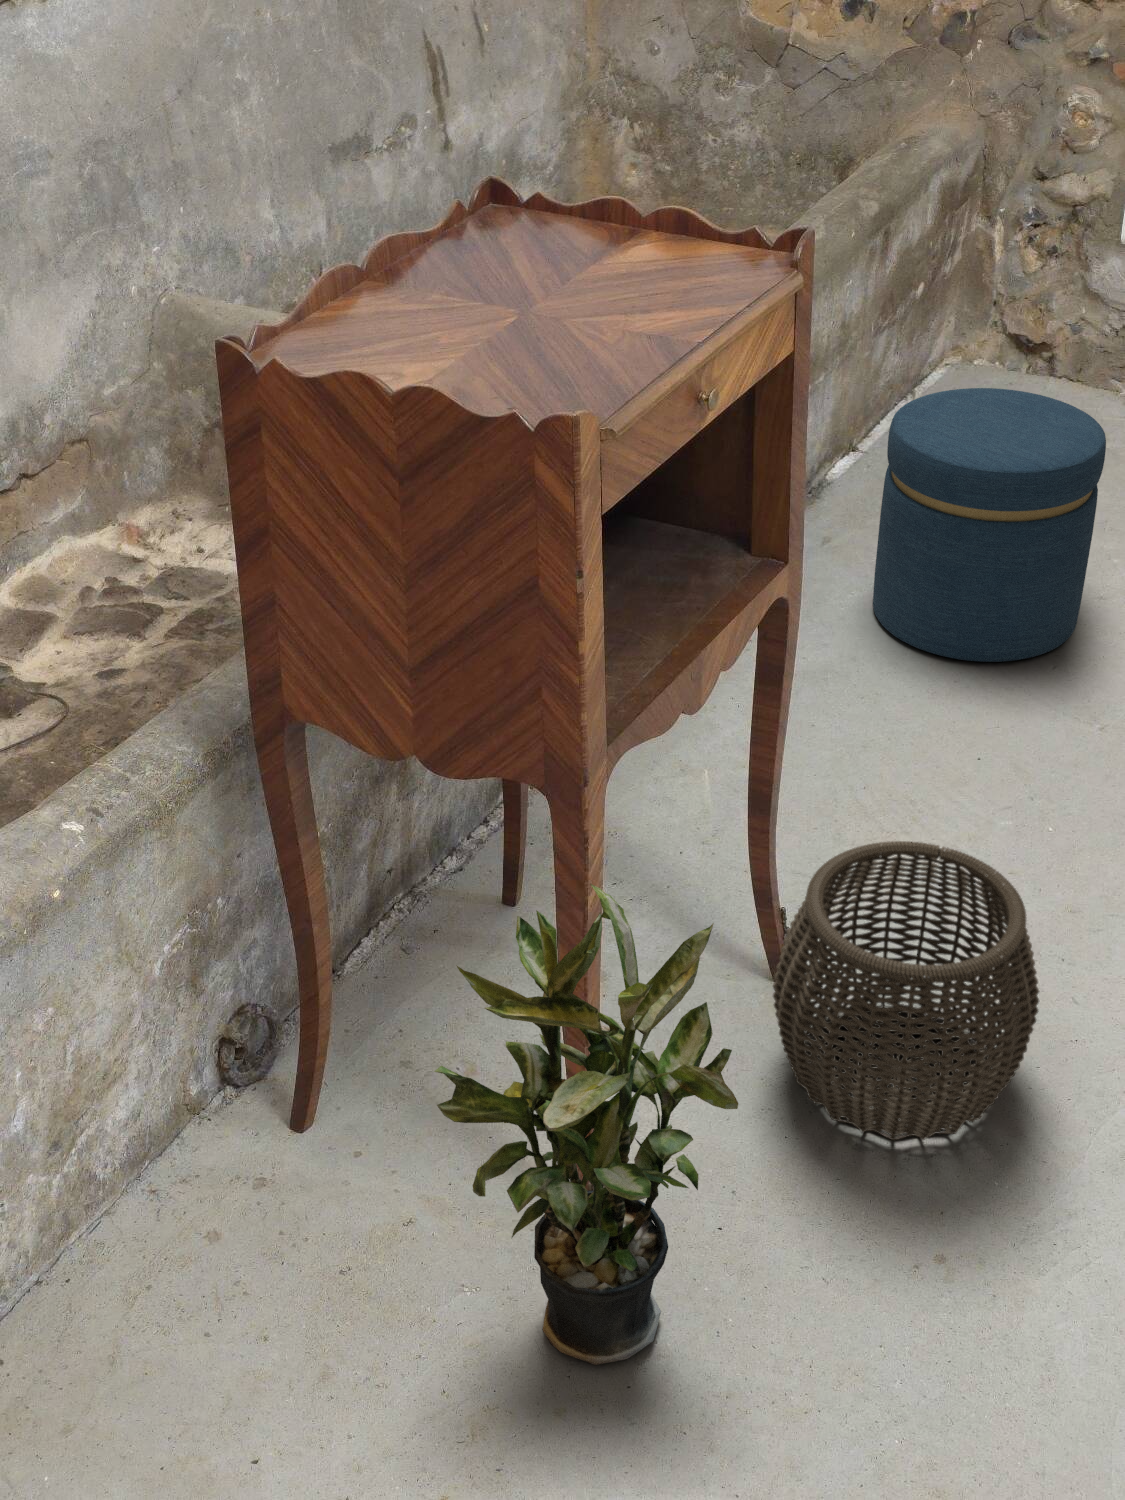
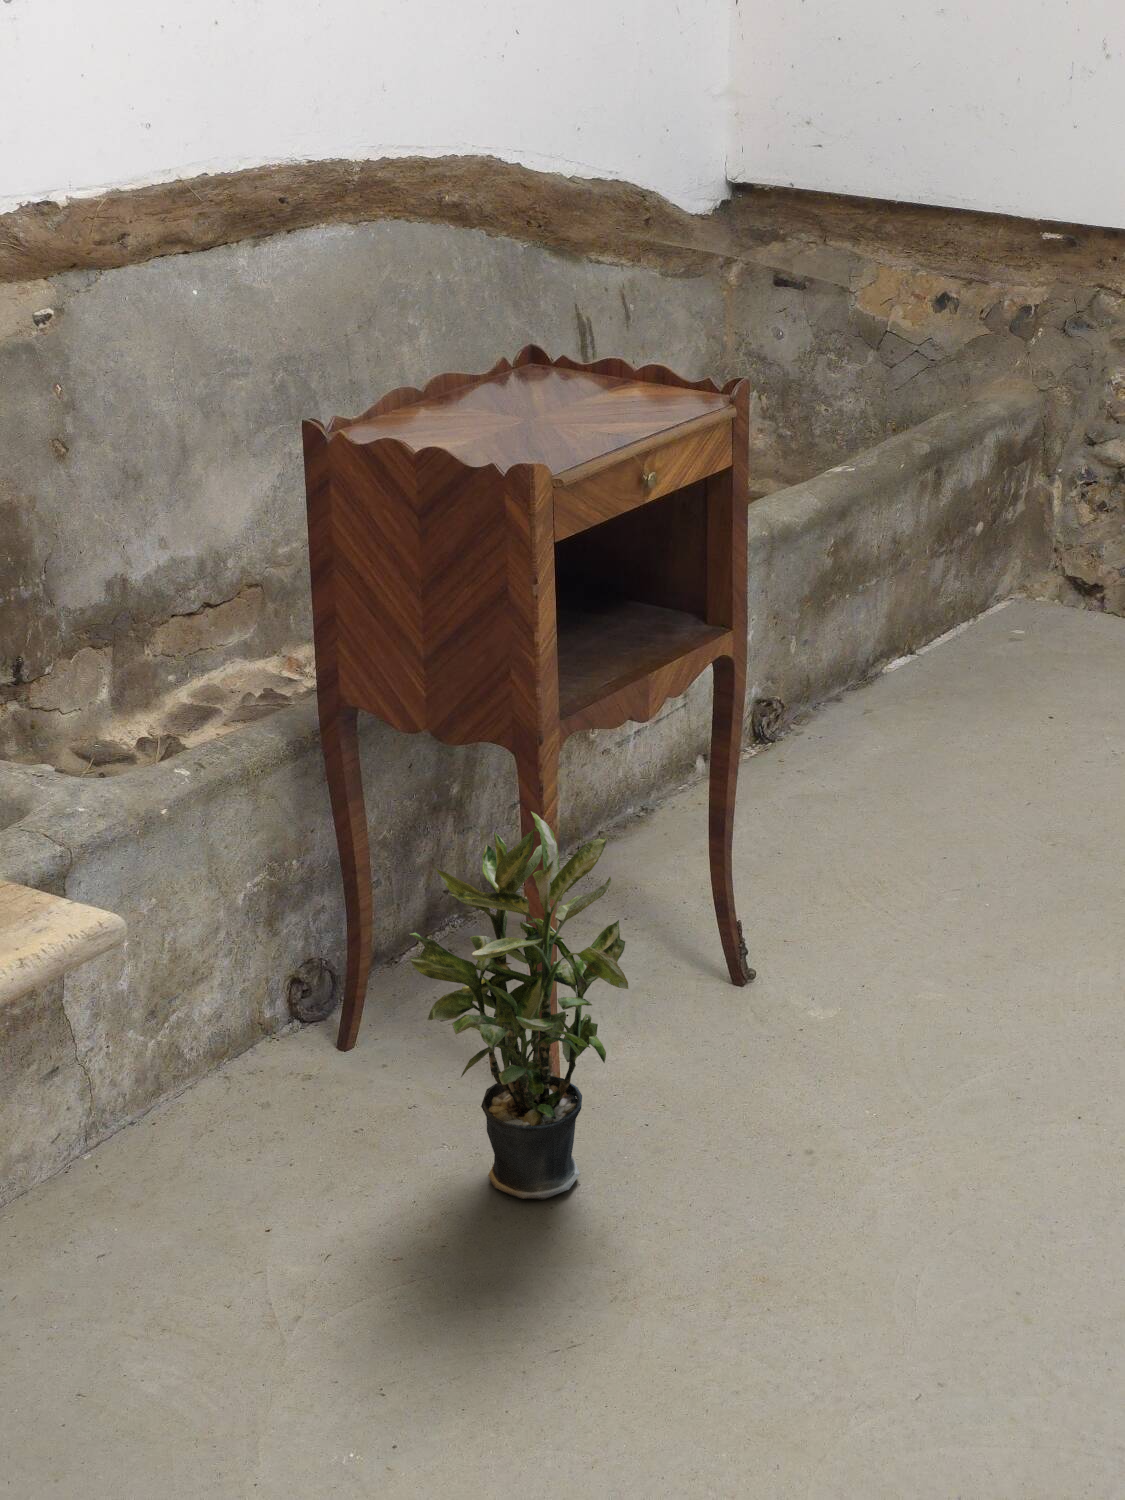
ottoman: present [873,388,1106,662] -> none [895,588,1082,807]
woven basket: present [773,841,1039,1140] -> none [710,867,917,1096]

